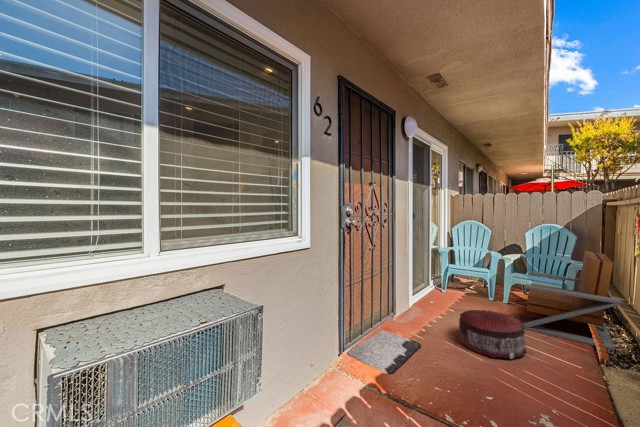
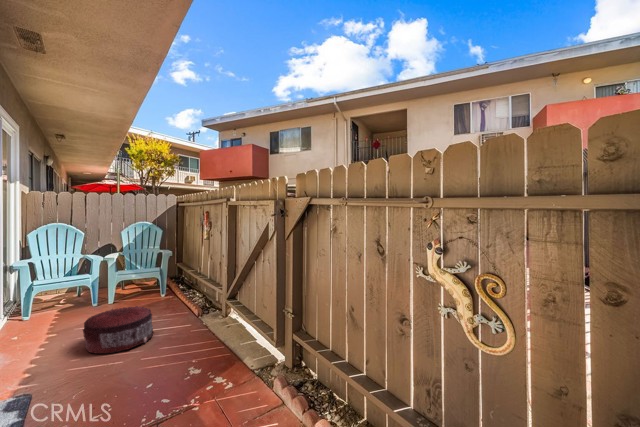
lounge chair: present [524,251,622,350] -> none [132,240,204,317]

